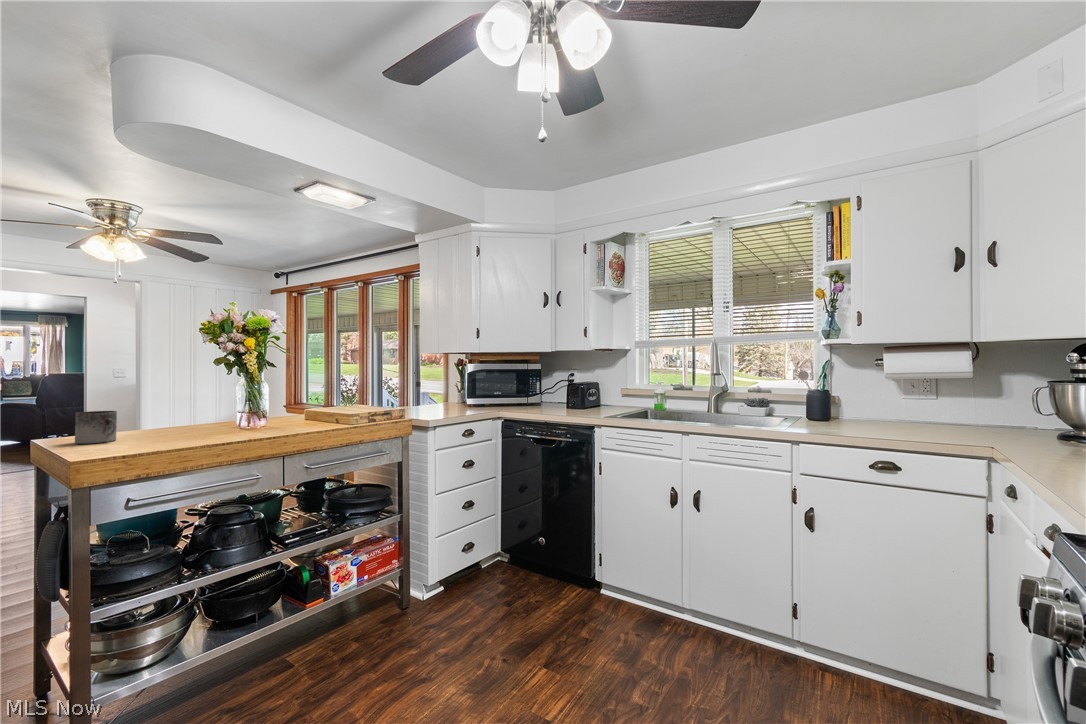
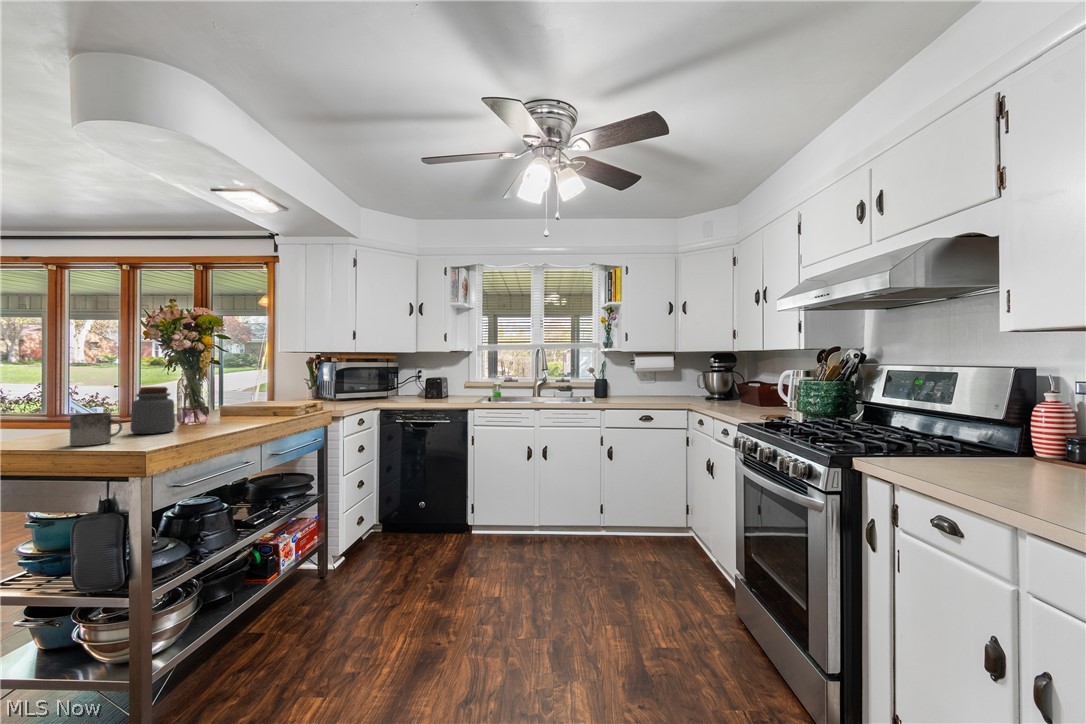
jar: none [159,386,203,434] -> present [130,387,175,434]

